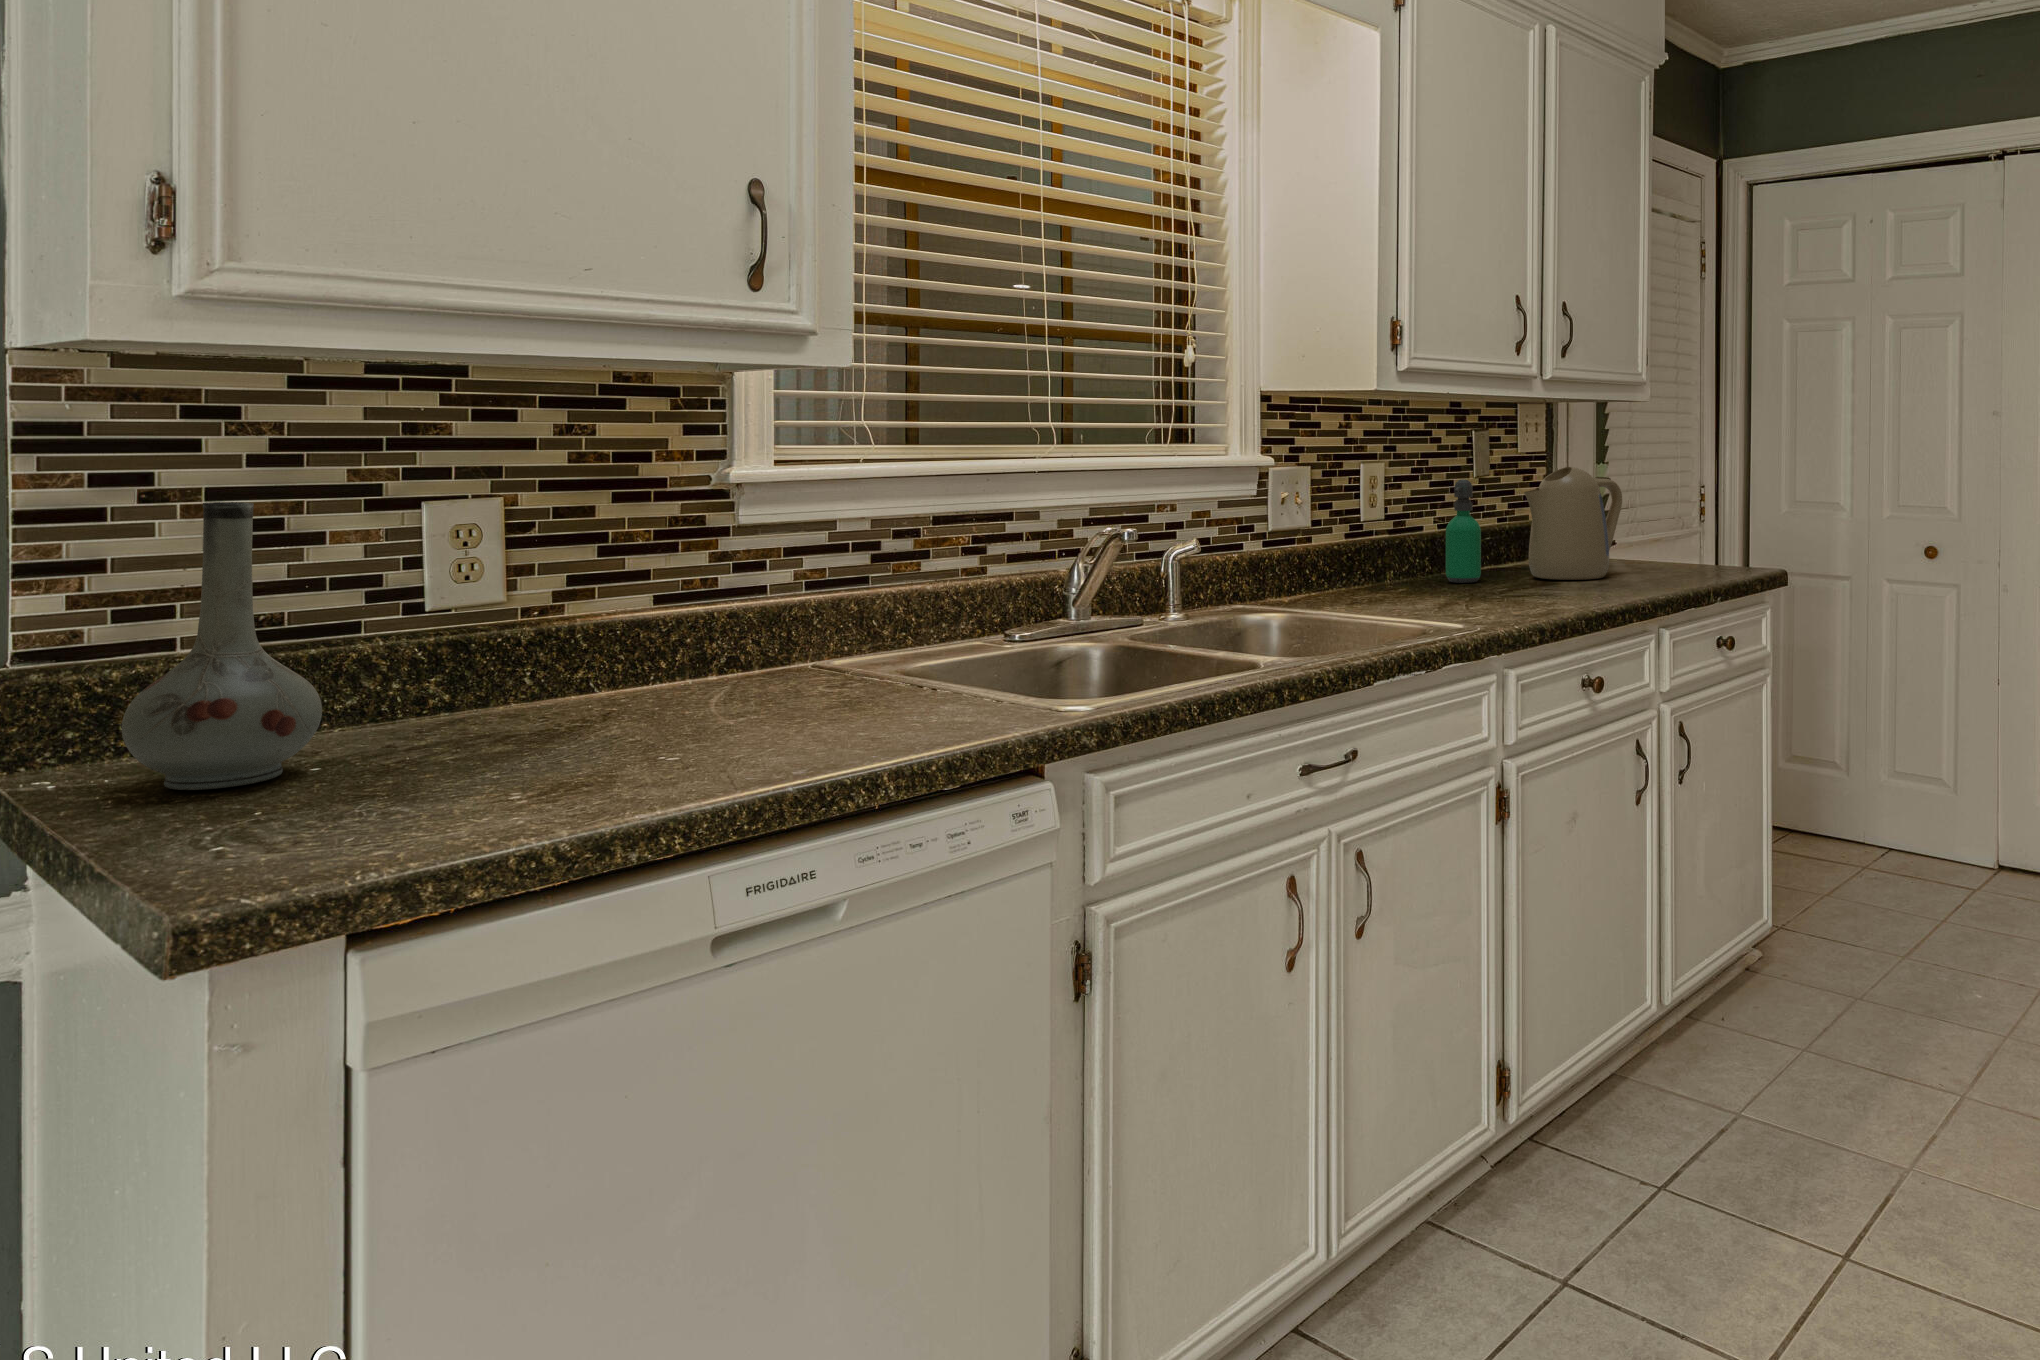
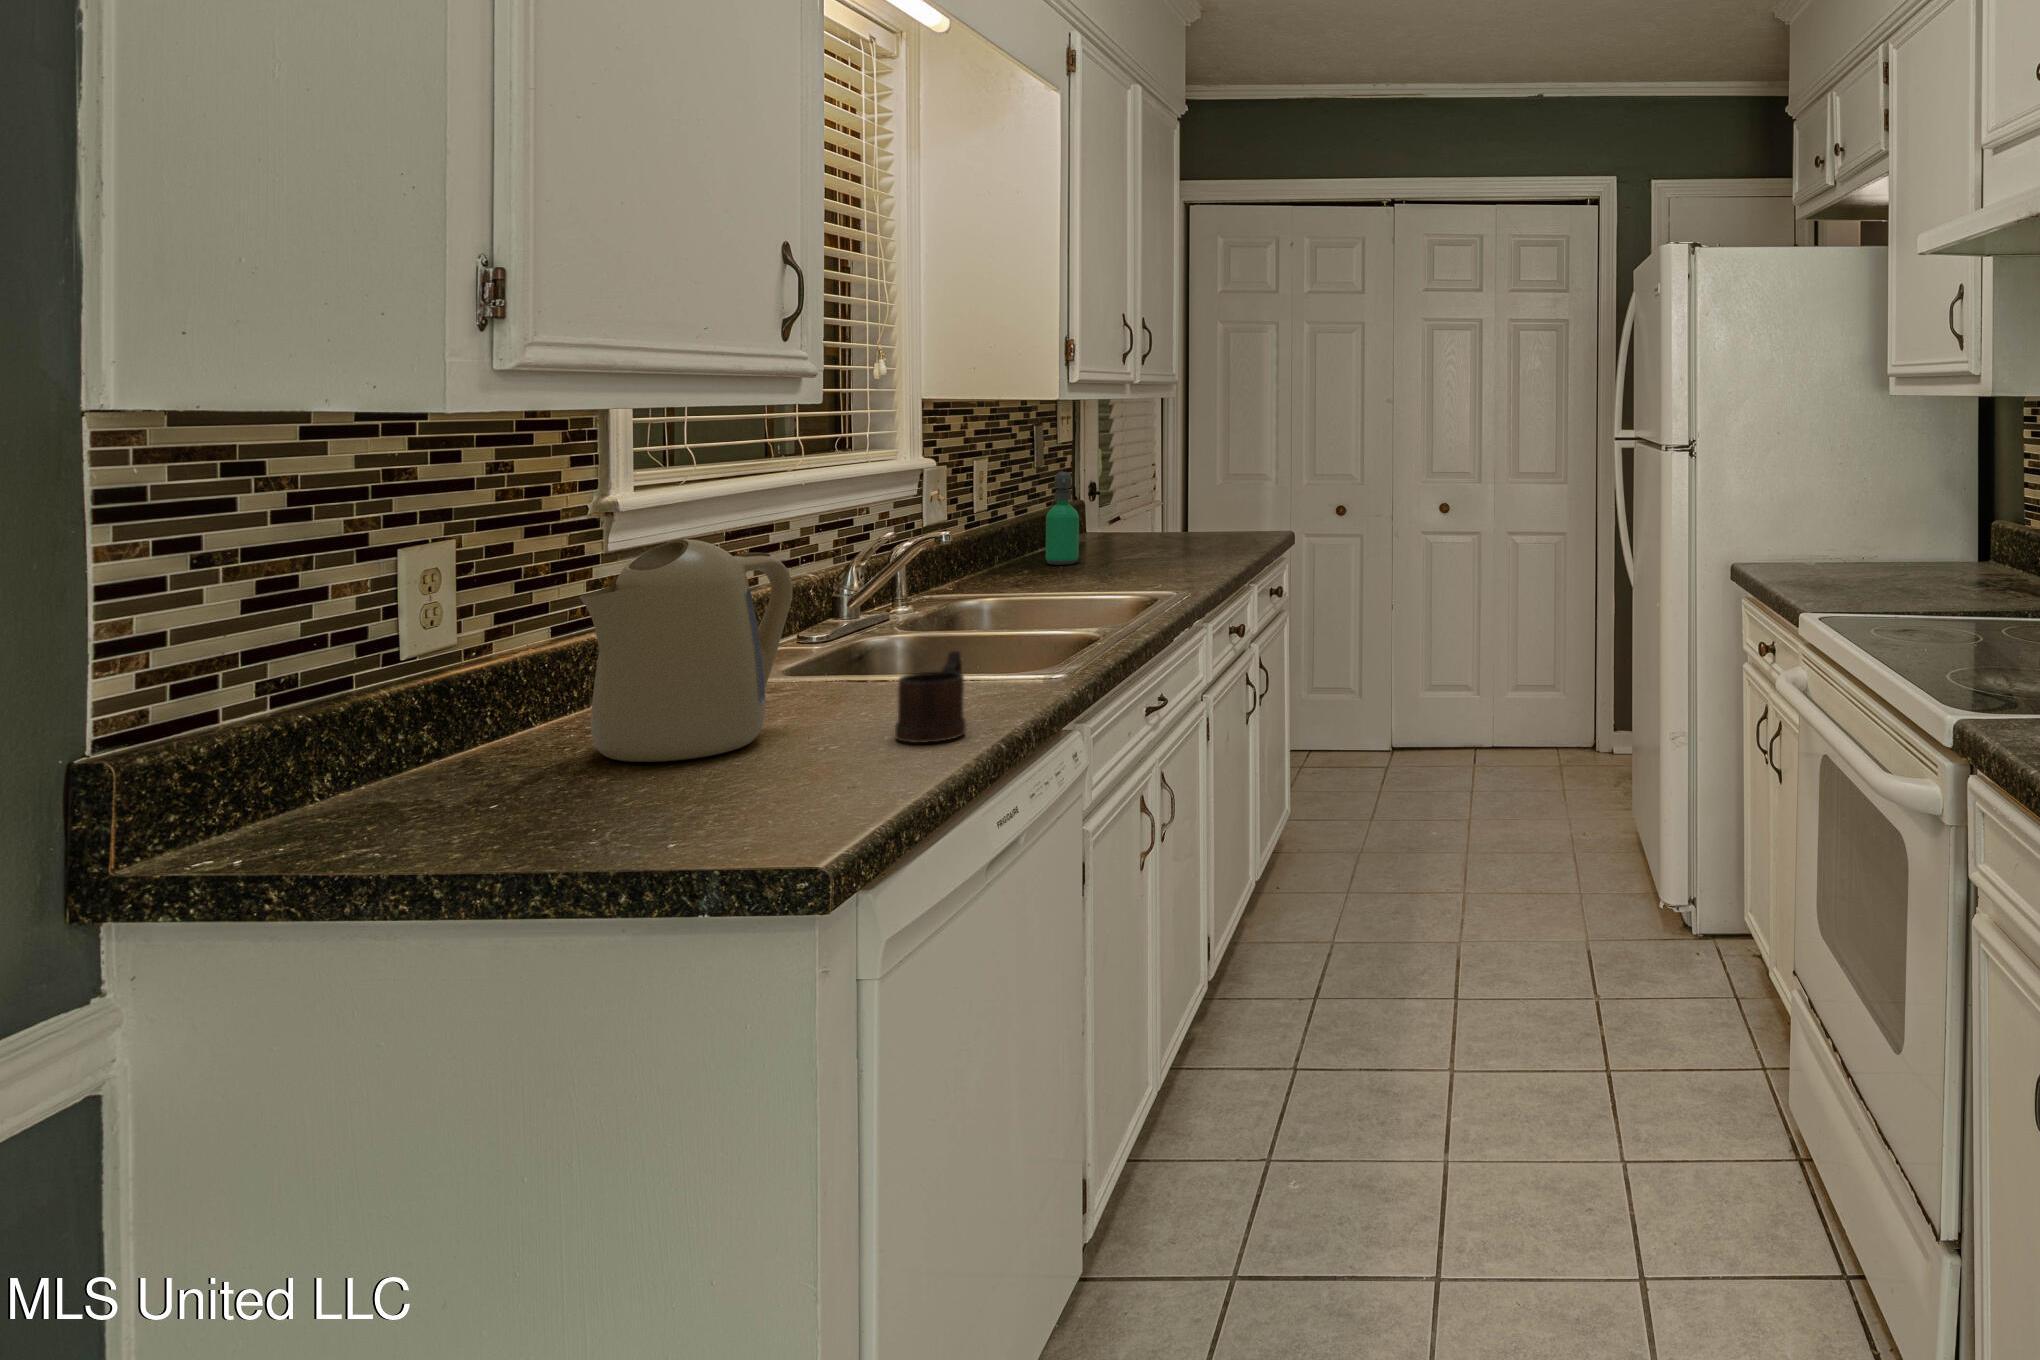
kettle: present [1524,467,1622,580] -> present [580,539,793,762]
vase: present [122,502,322,790] -> none [325,563,507,843]
mug: none [793,648,910,754] -> present [895,651,966,743]

